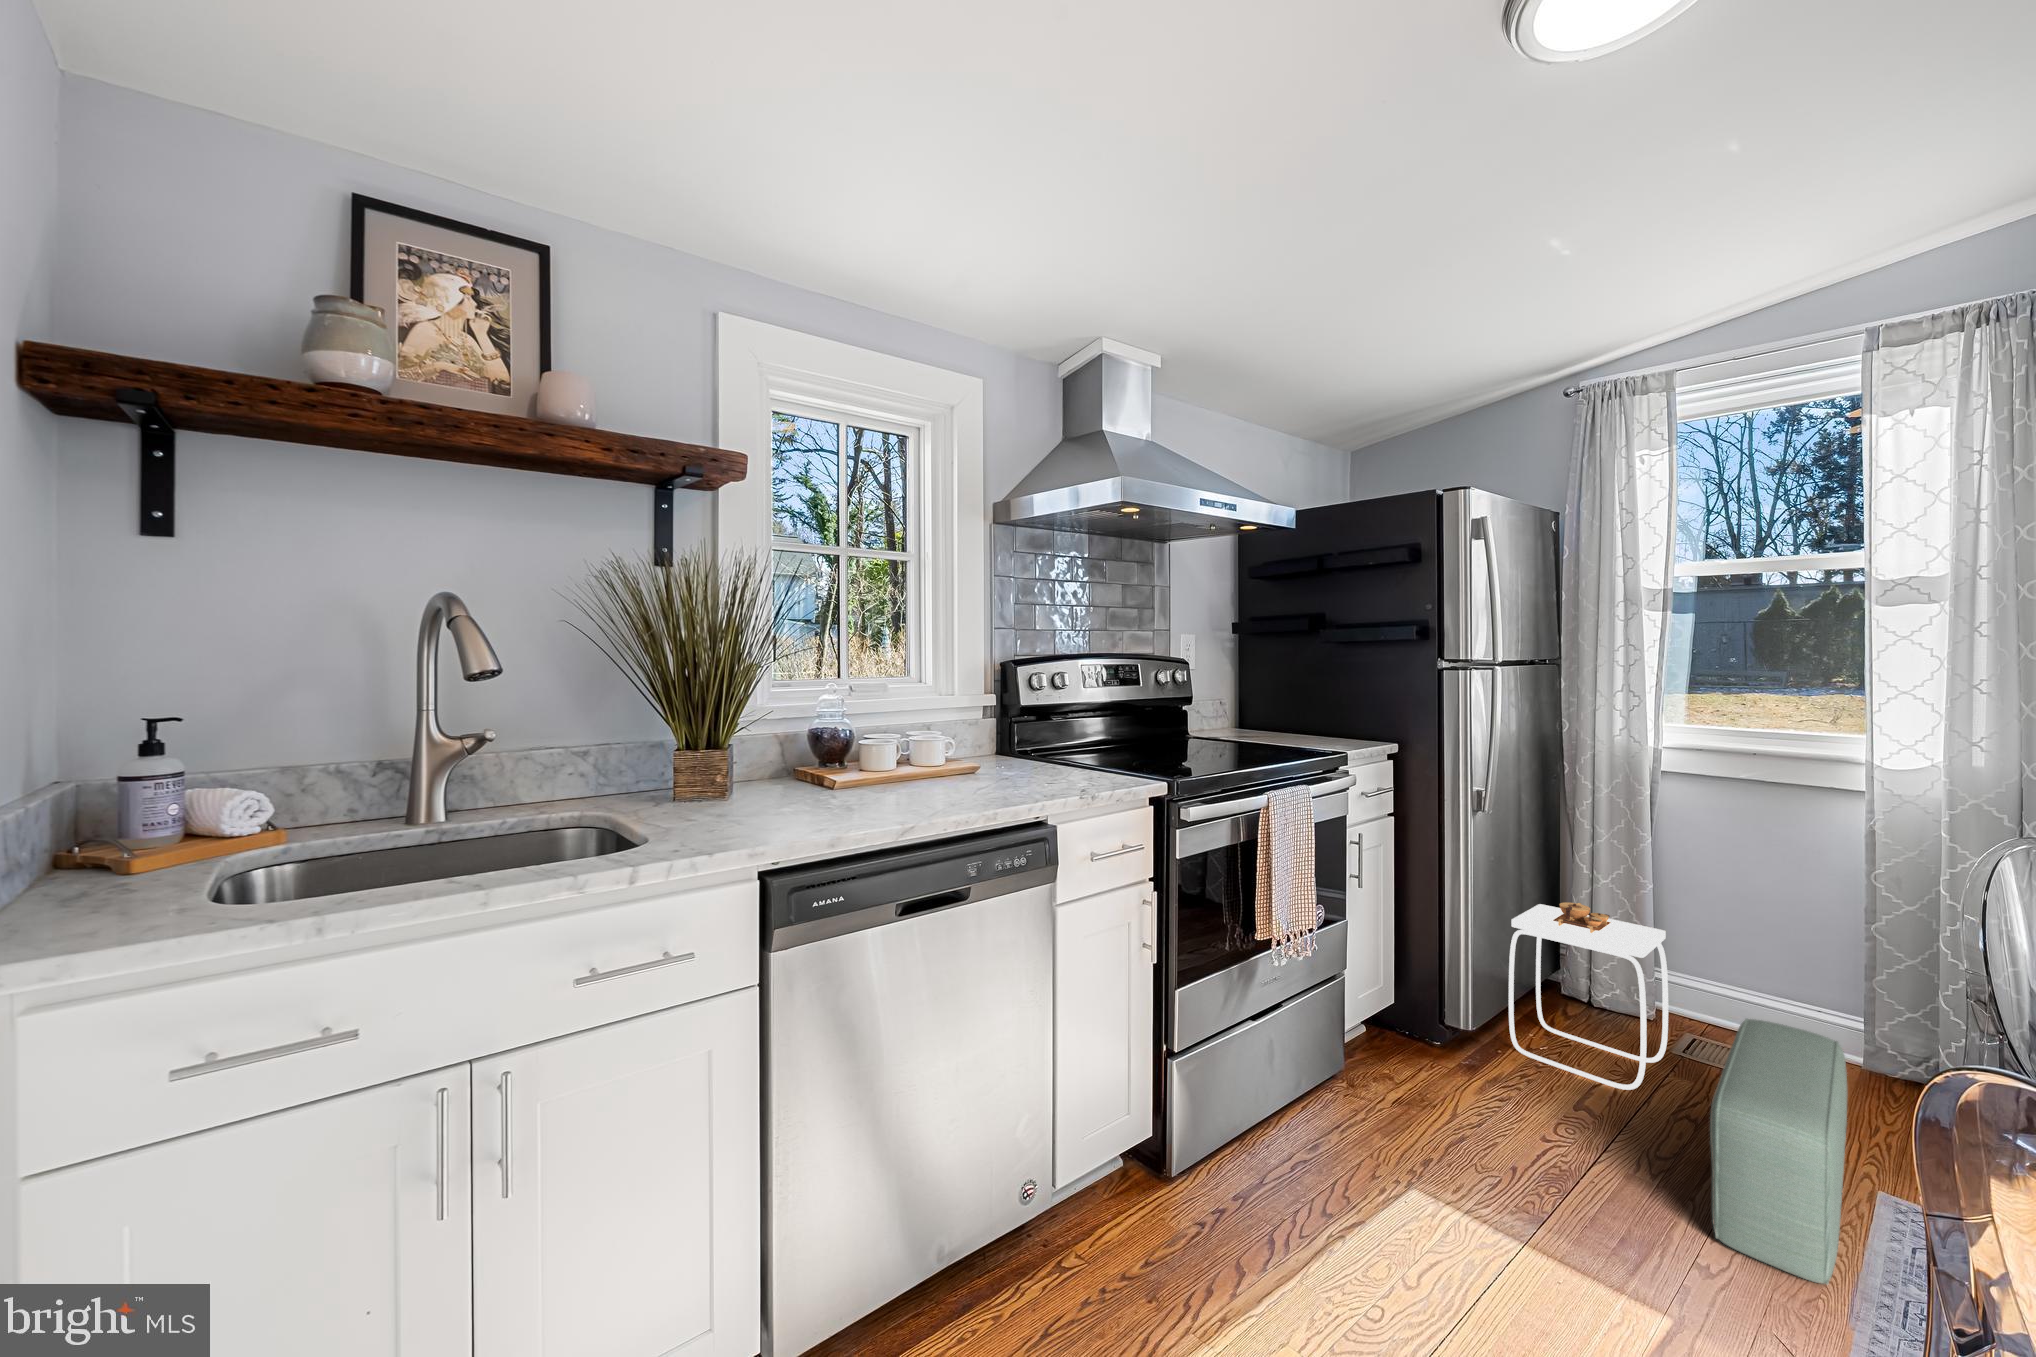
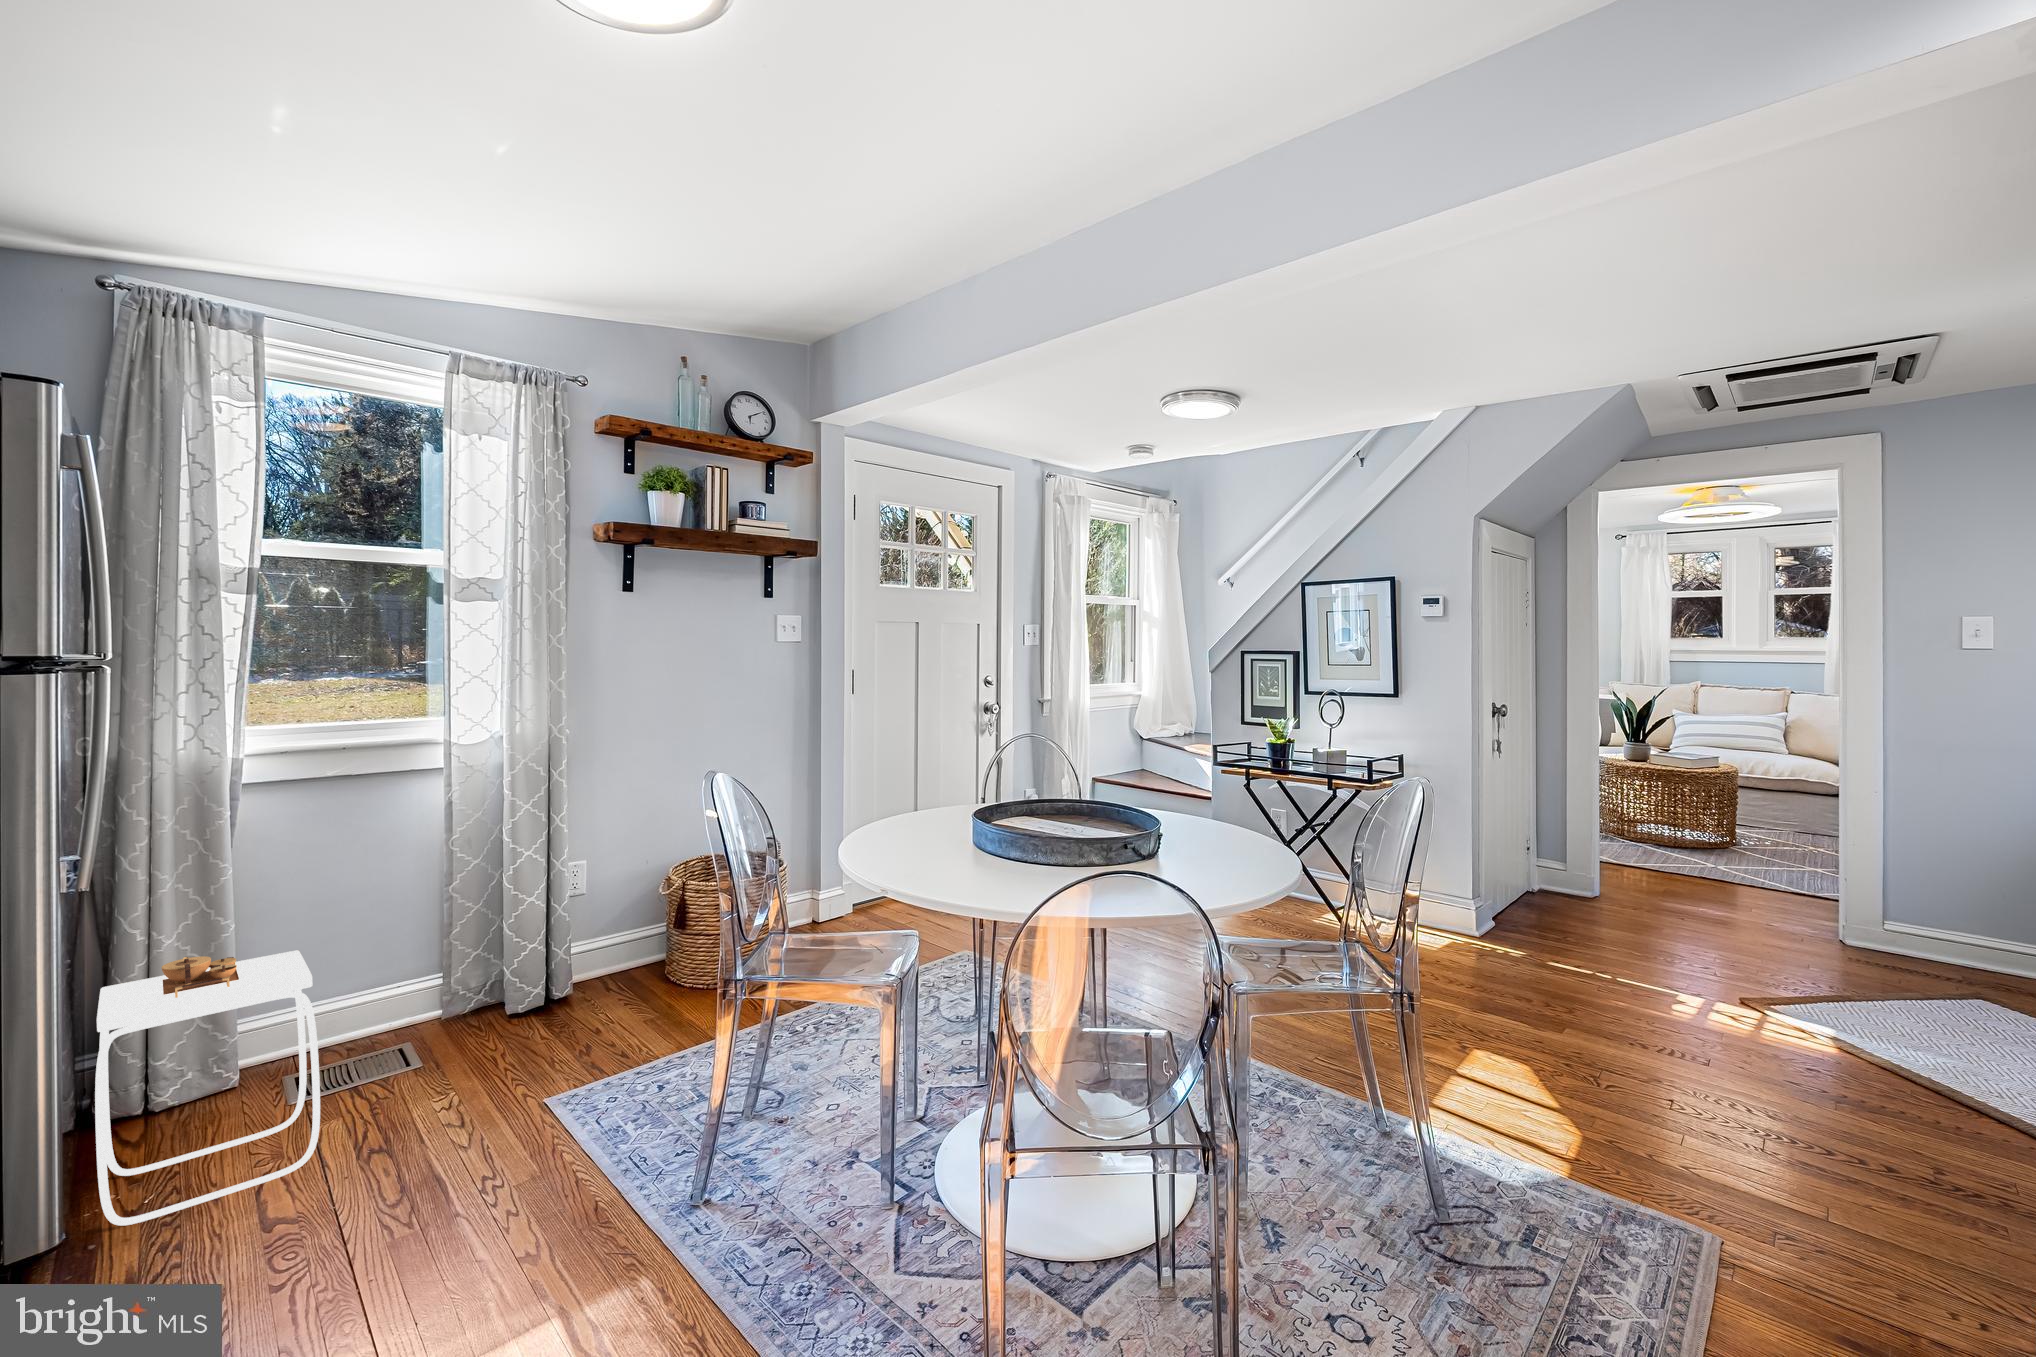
pouf: present [1710,1019,1847,1285] -> none [418,983,598,1225]

